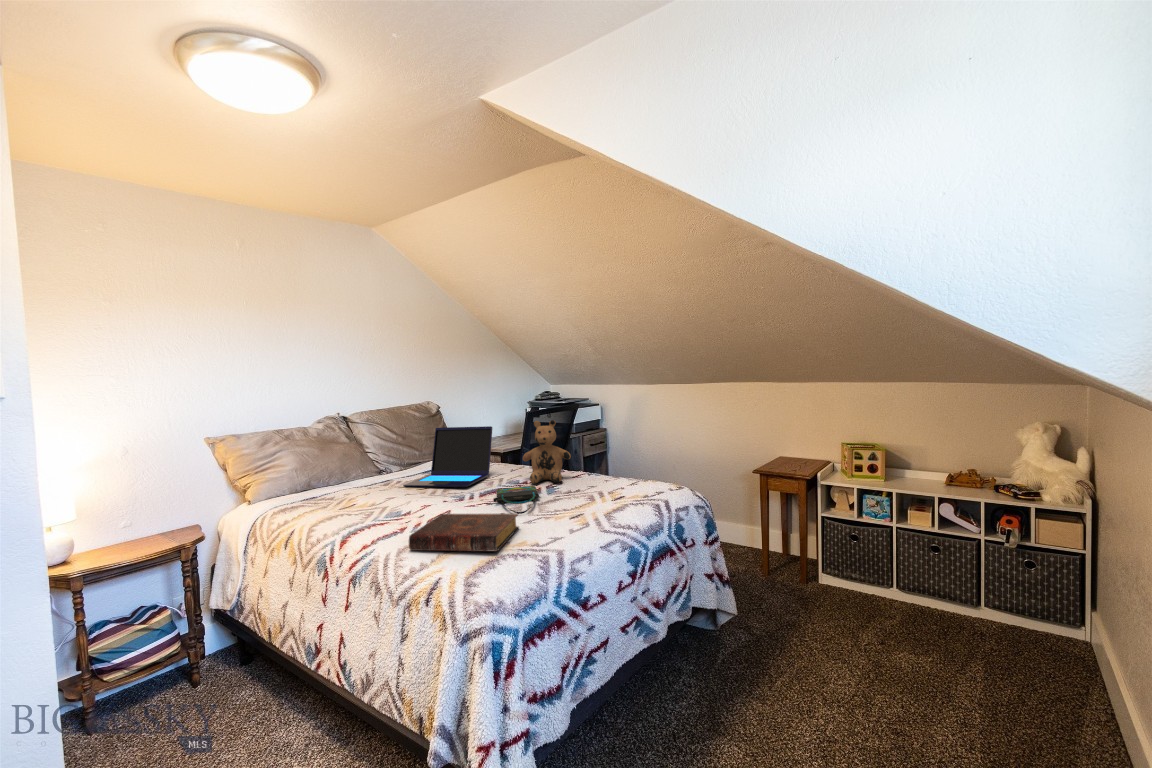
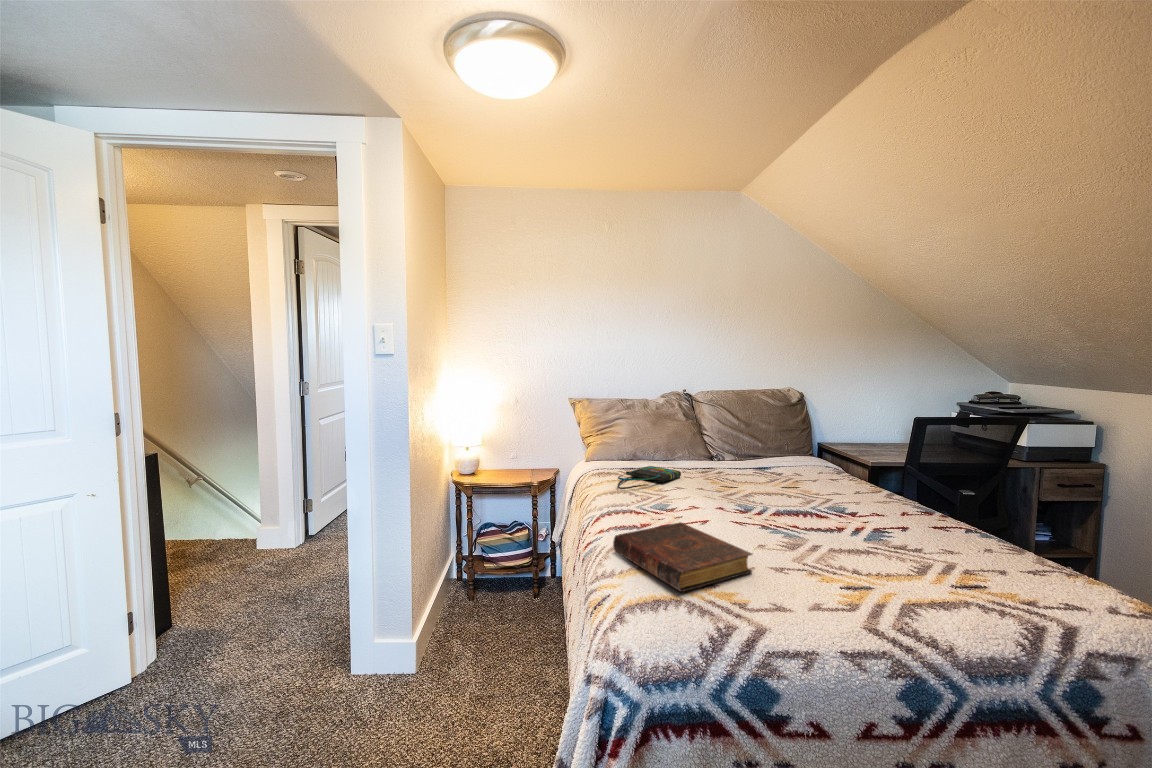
teddy bear: present [523,420,571,484] -> none [853,433,934,528]
laptop: present [403,426,492,487] -> none [710,420,831,498]
tote bag: present [493,486,541,514] -> present [618,466,681,489]

